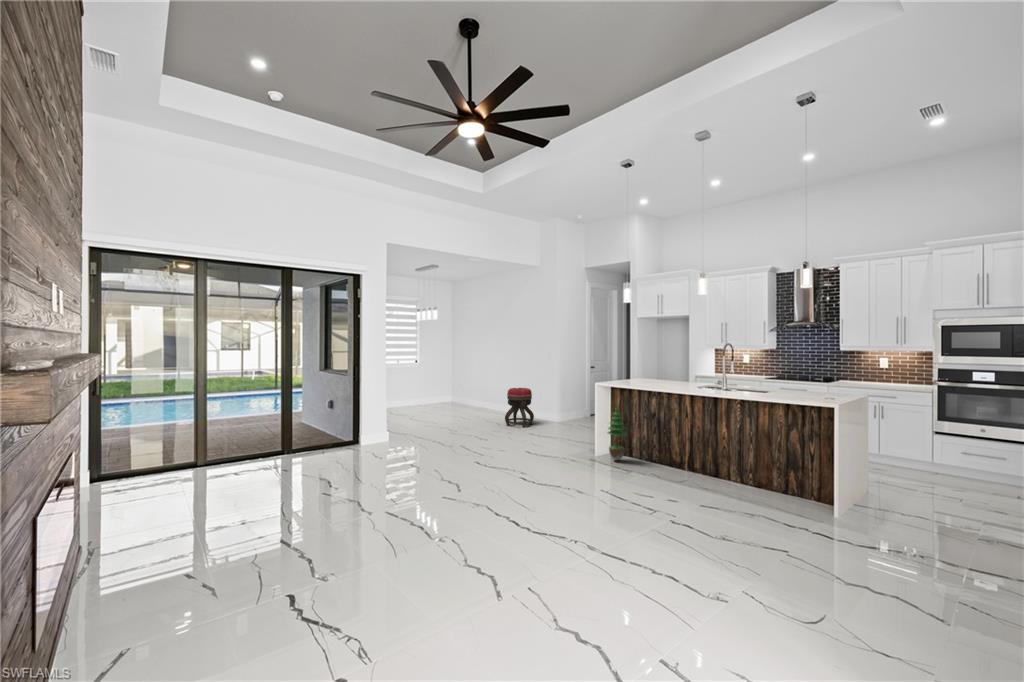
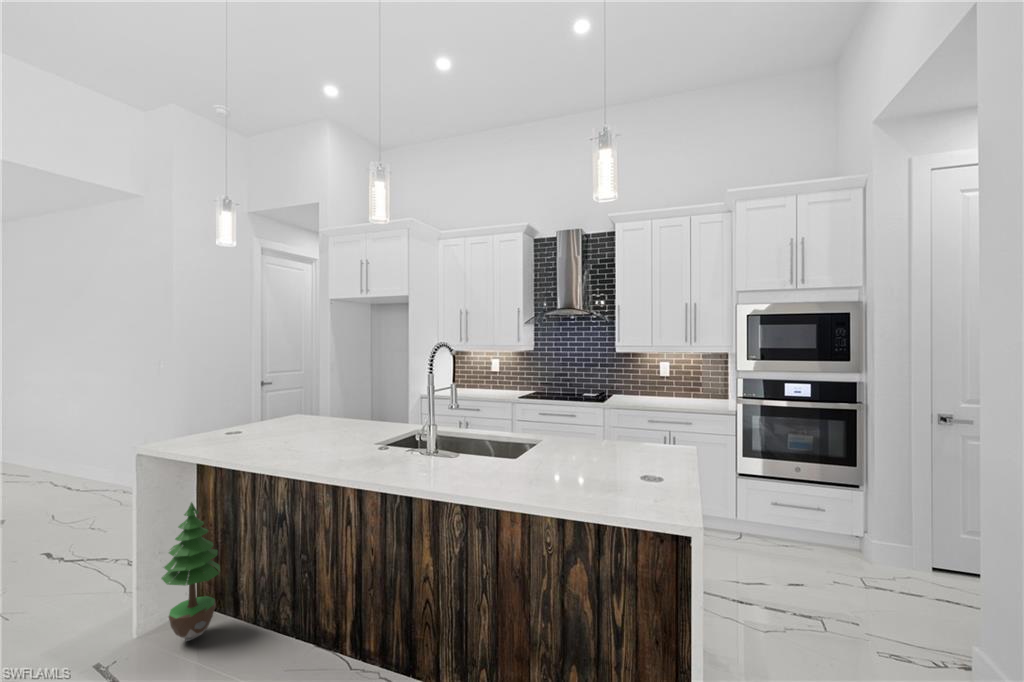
ottoman: present [505,388,534,427] -> none [23,438,110,525]

